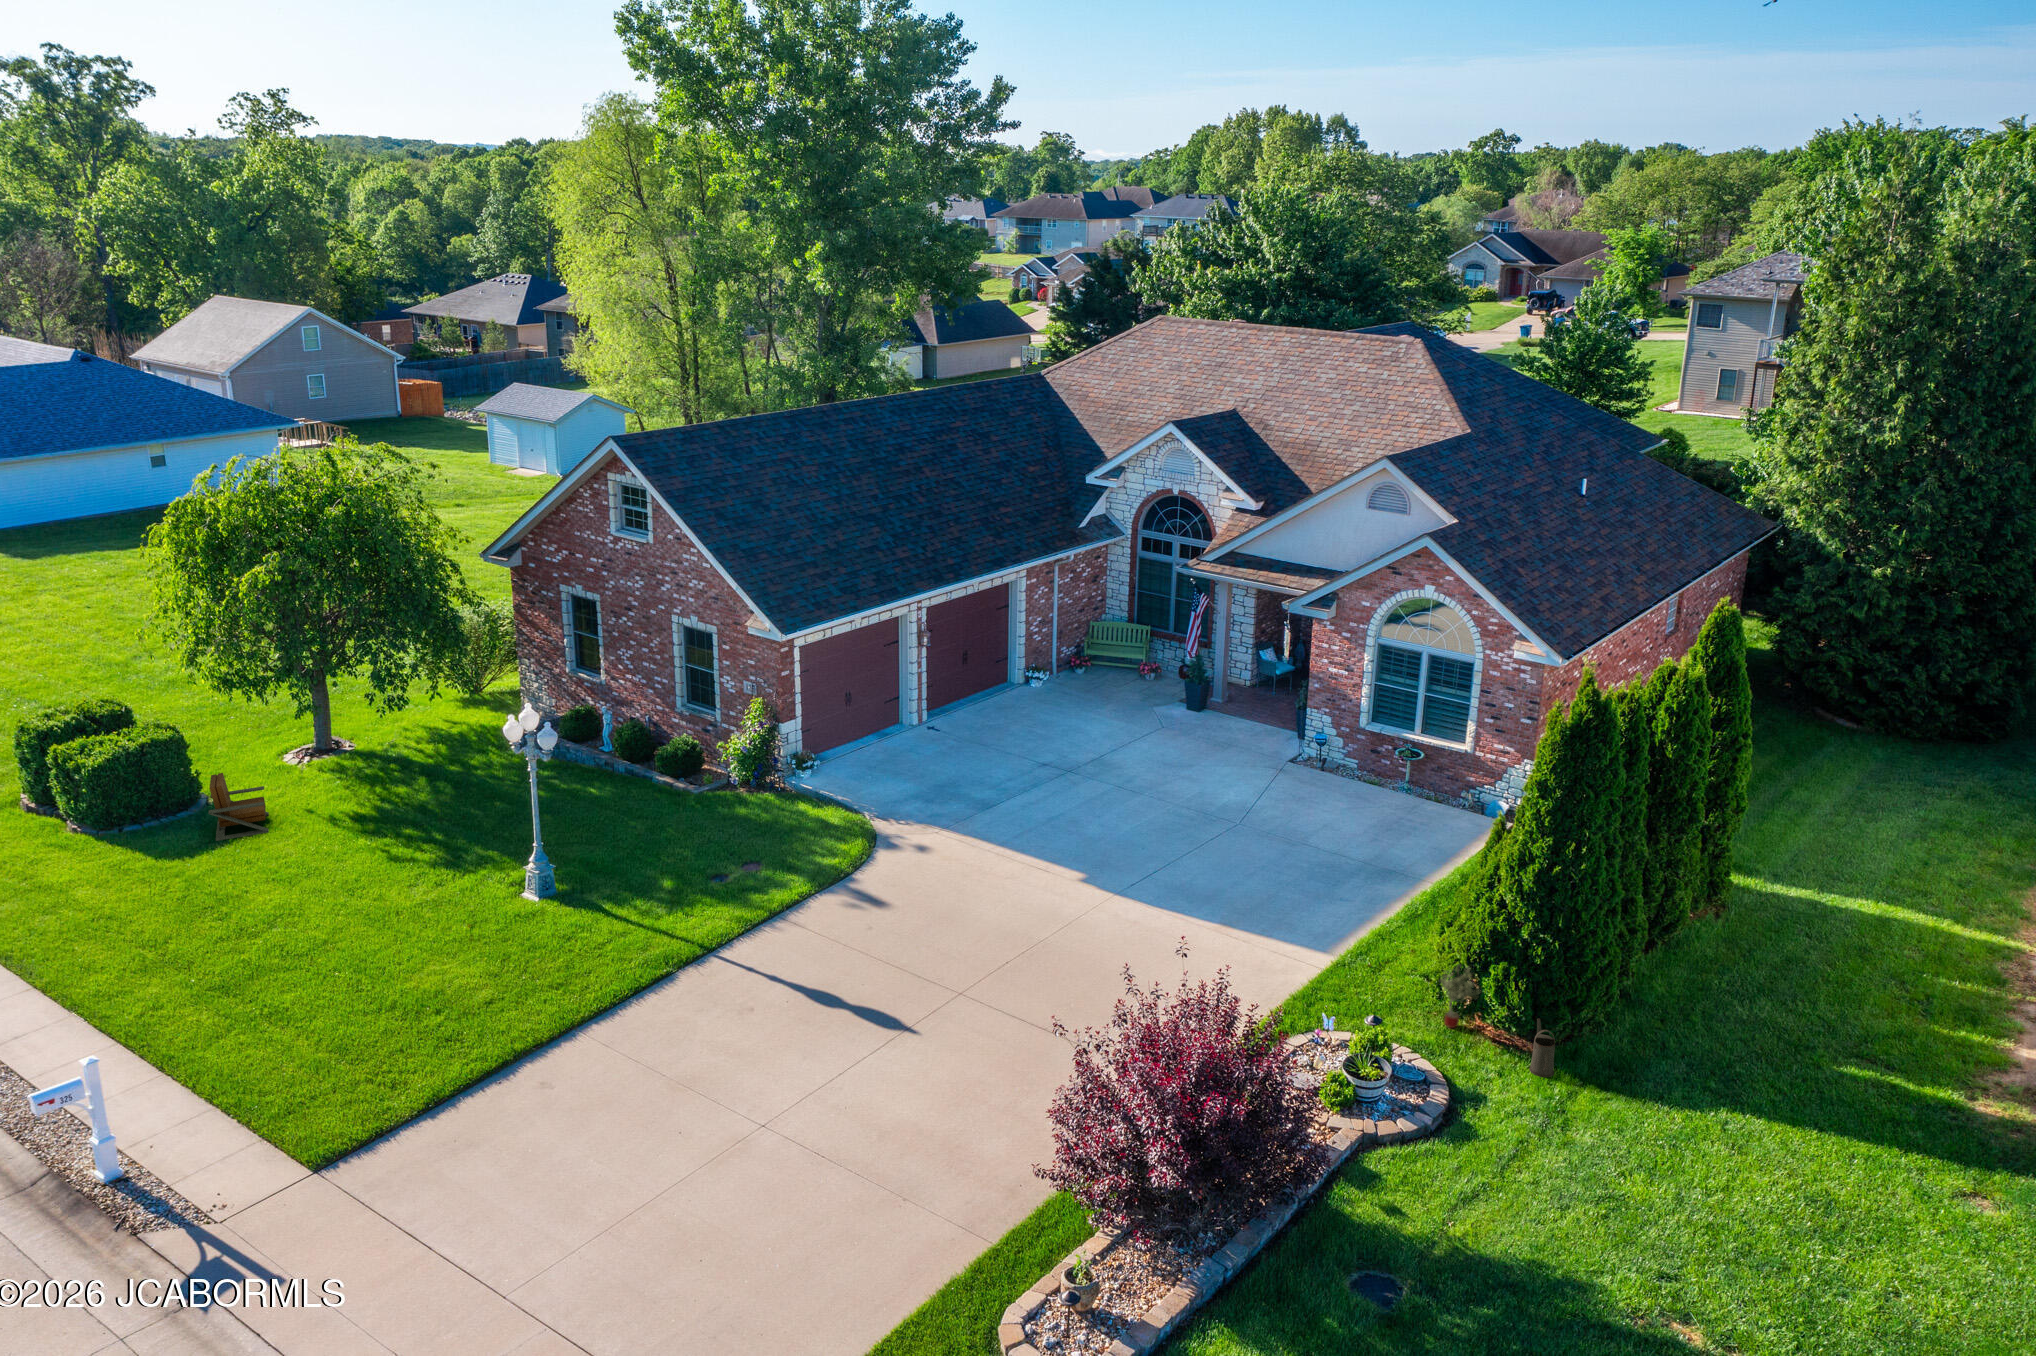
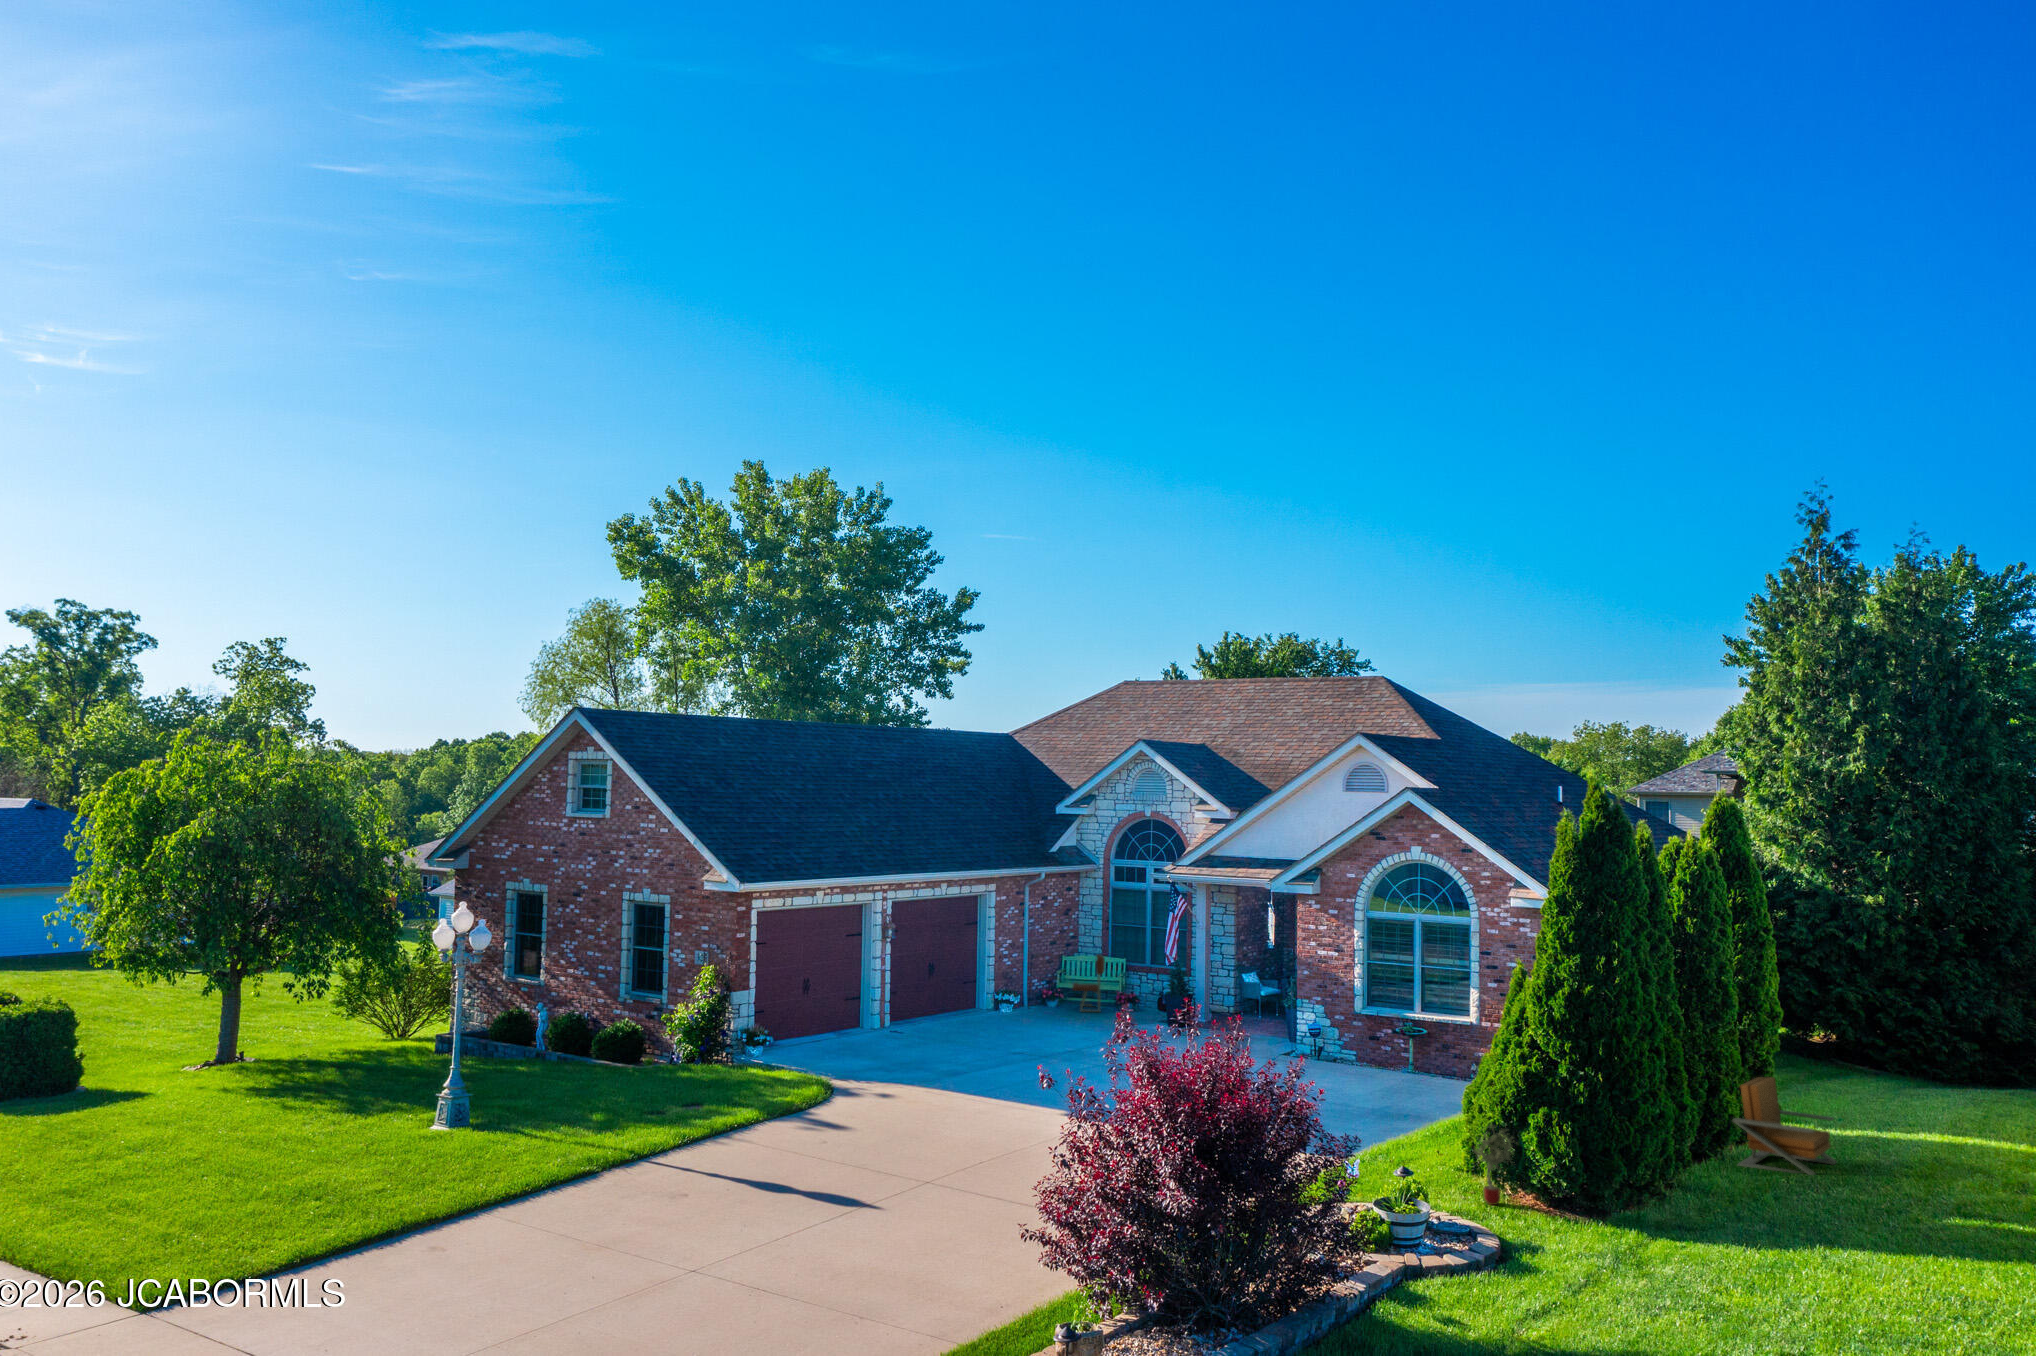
bench: none [1100,626,1130,684] -> present [1073,954,1105,1012]
lounge chair: present [208,773,269,841] -> present [1733,1077,1836,1175]
watering can: present [1529,1018,1555,1077] -> none [1591,1174,1621,1236]

